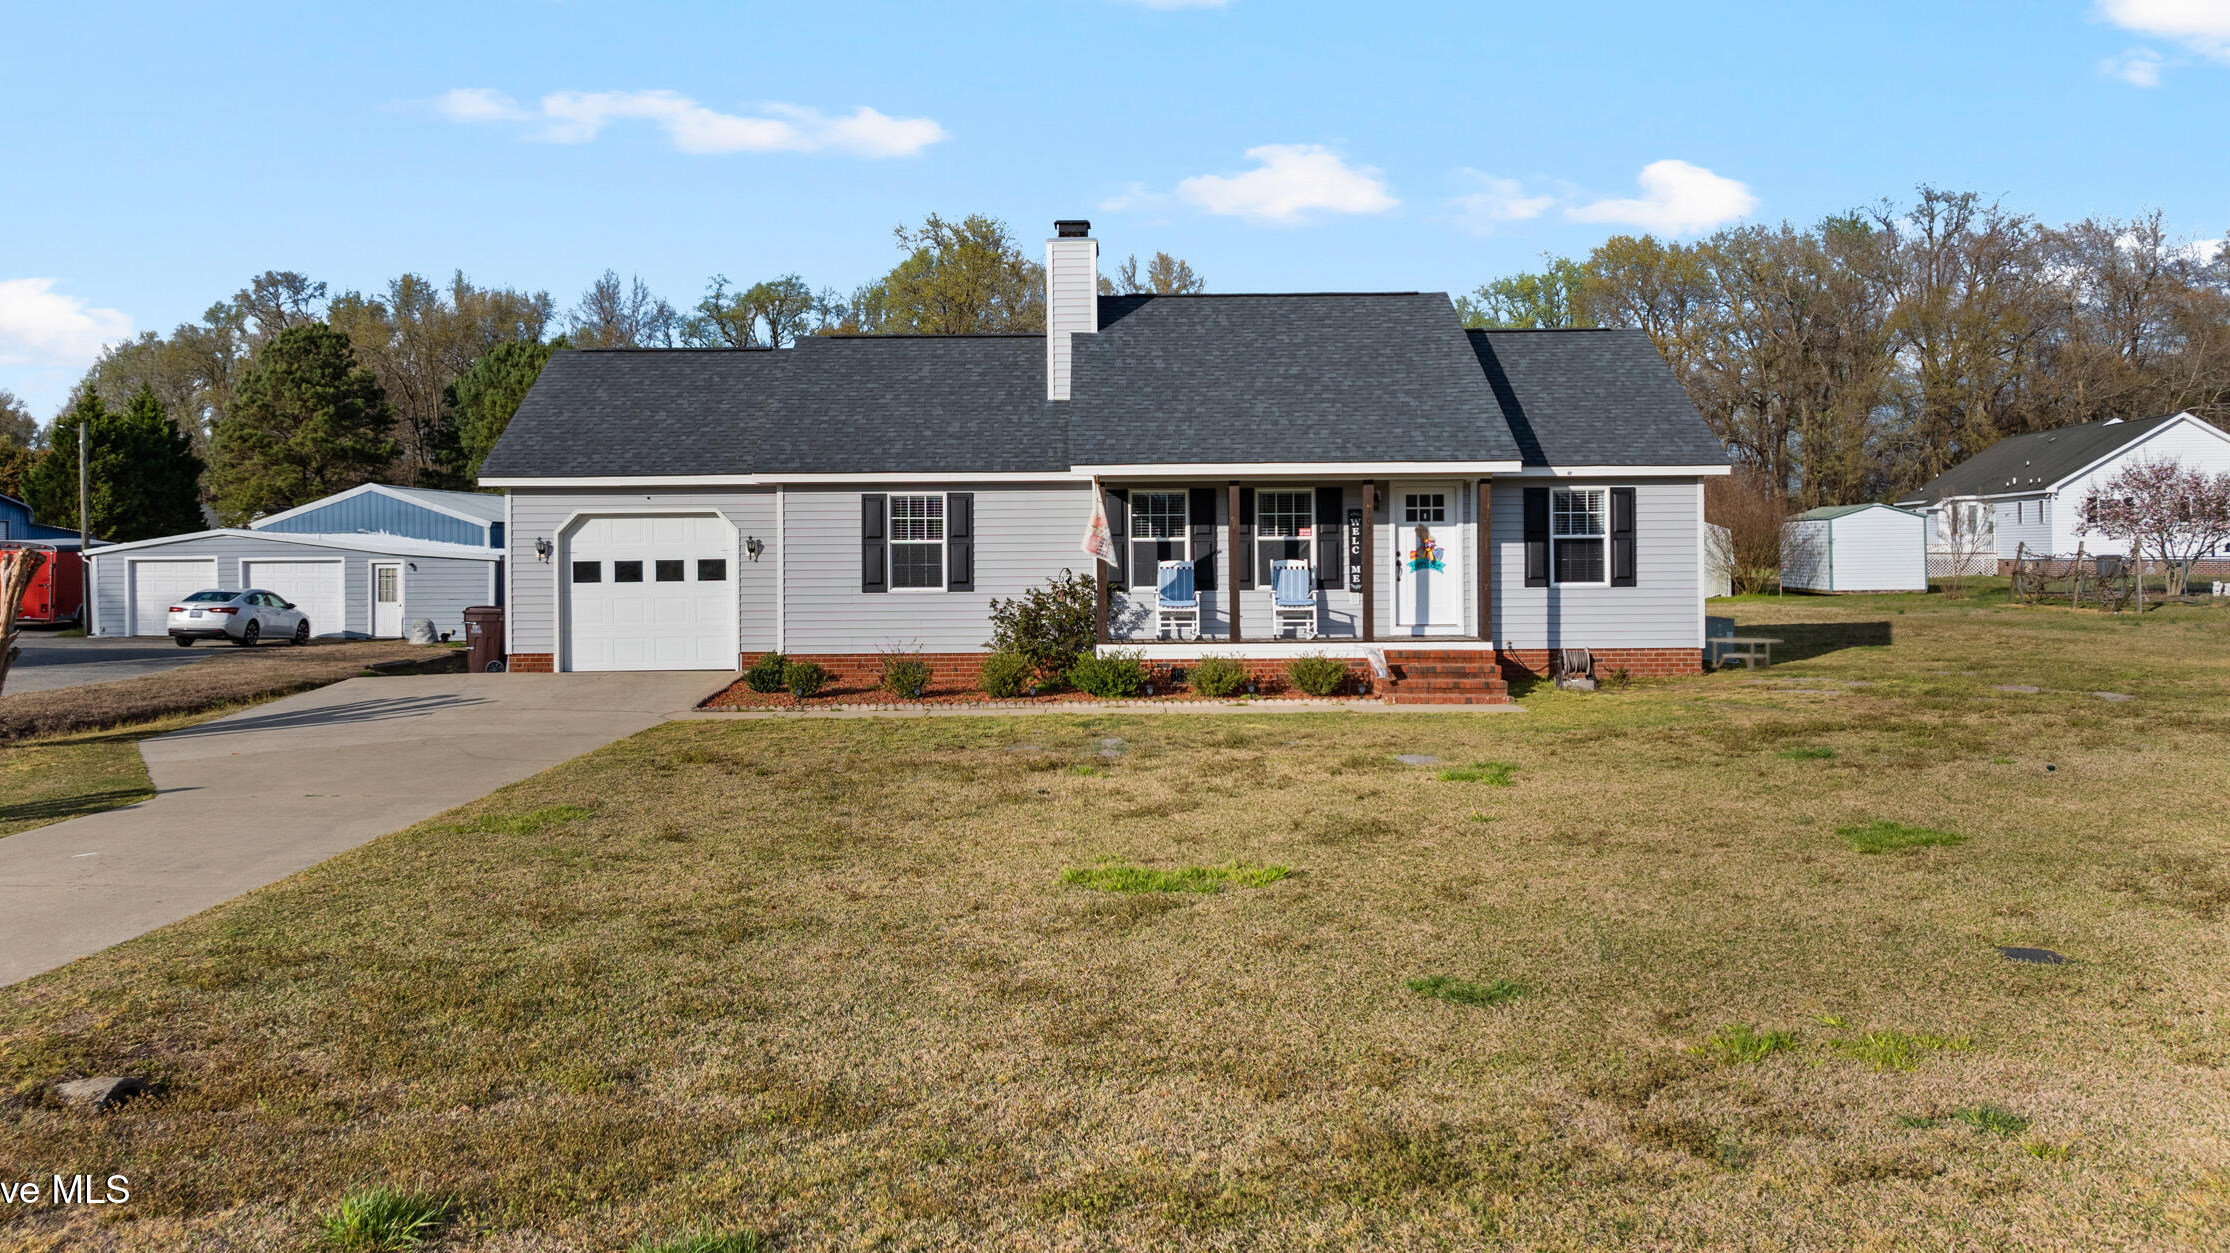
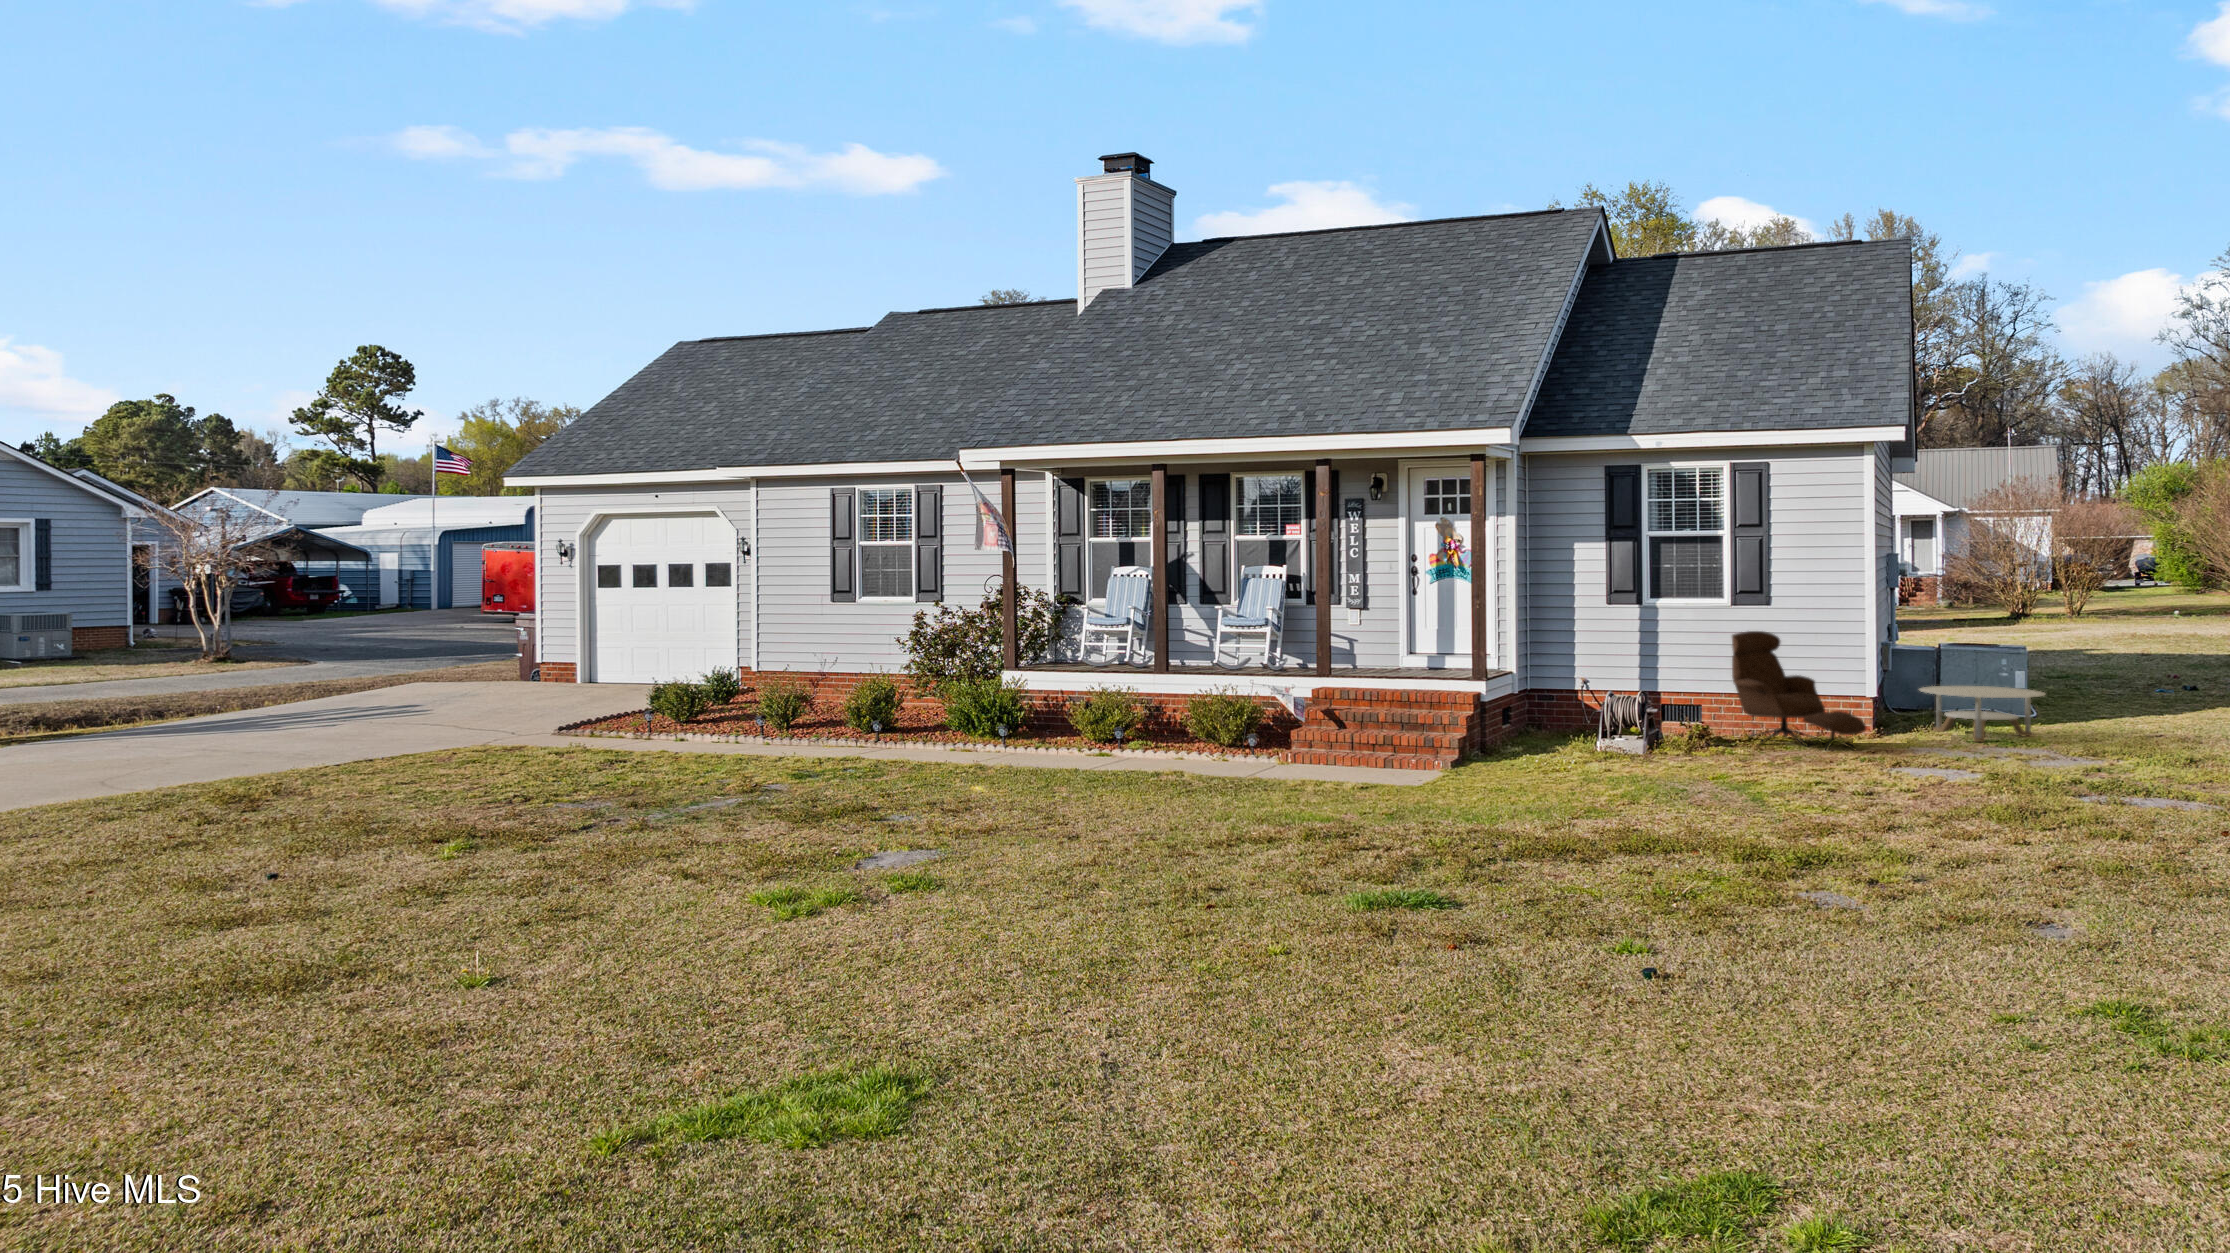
lounge chair: none [1617,603,1705,678] -> present [1732,631,1866,750]

